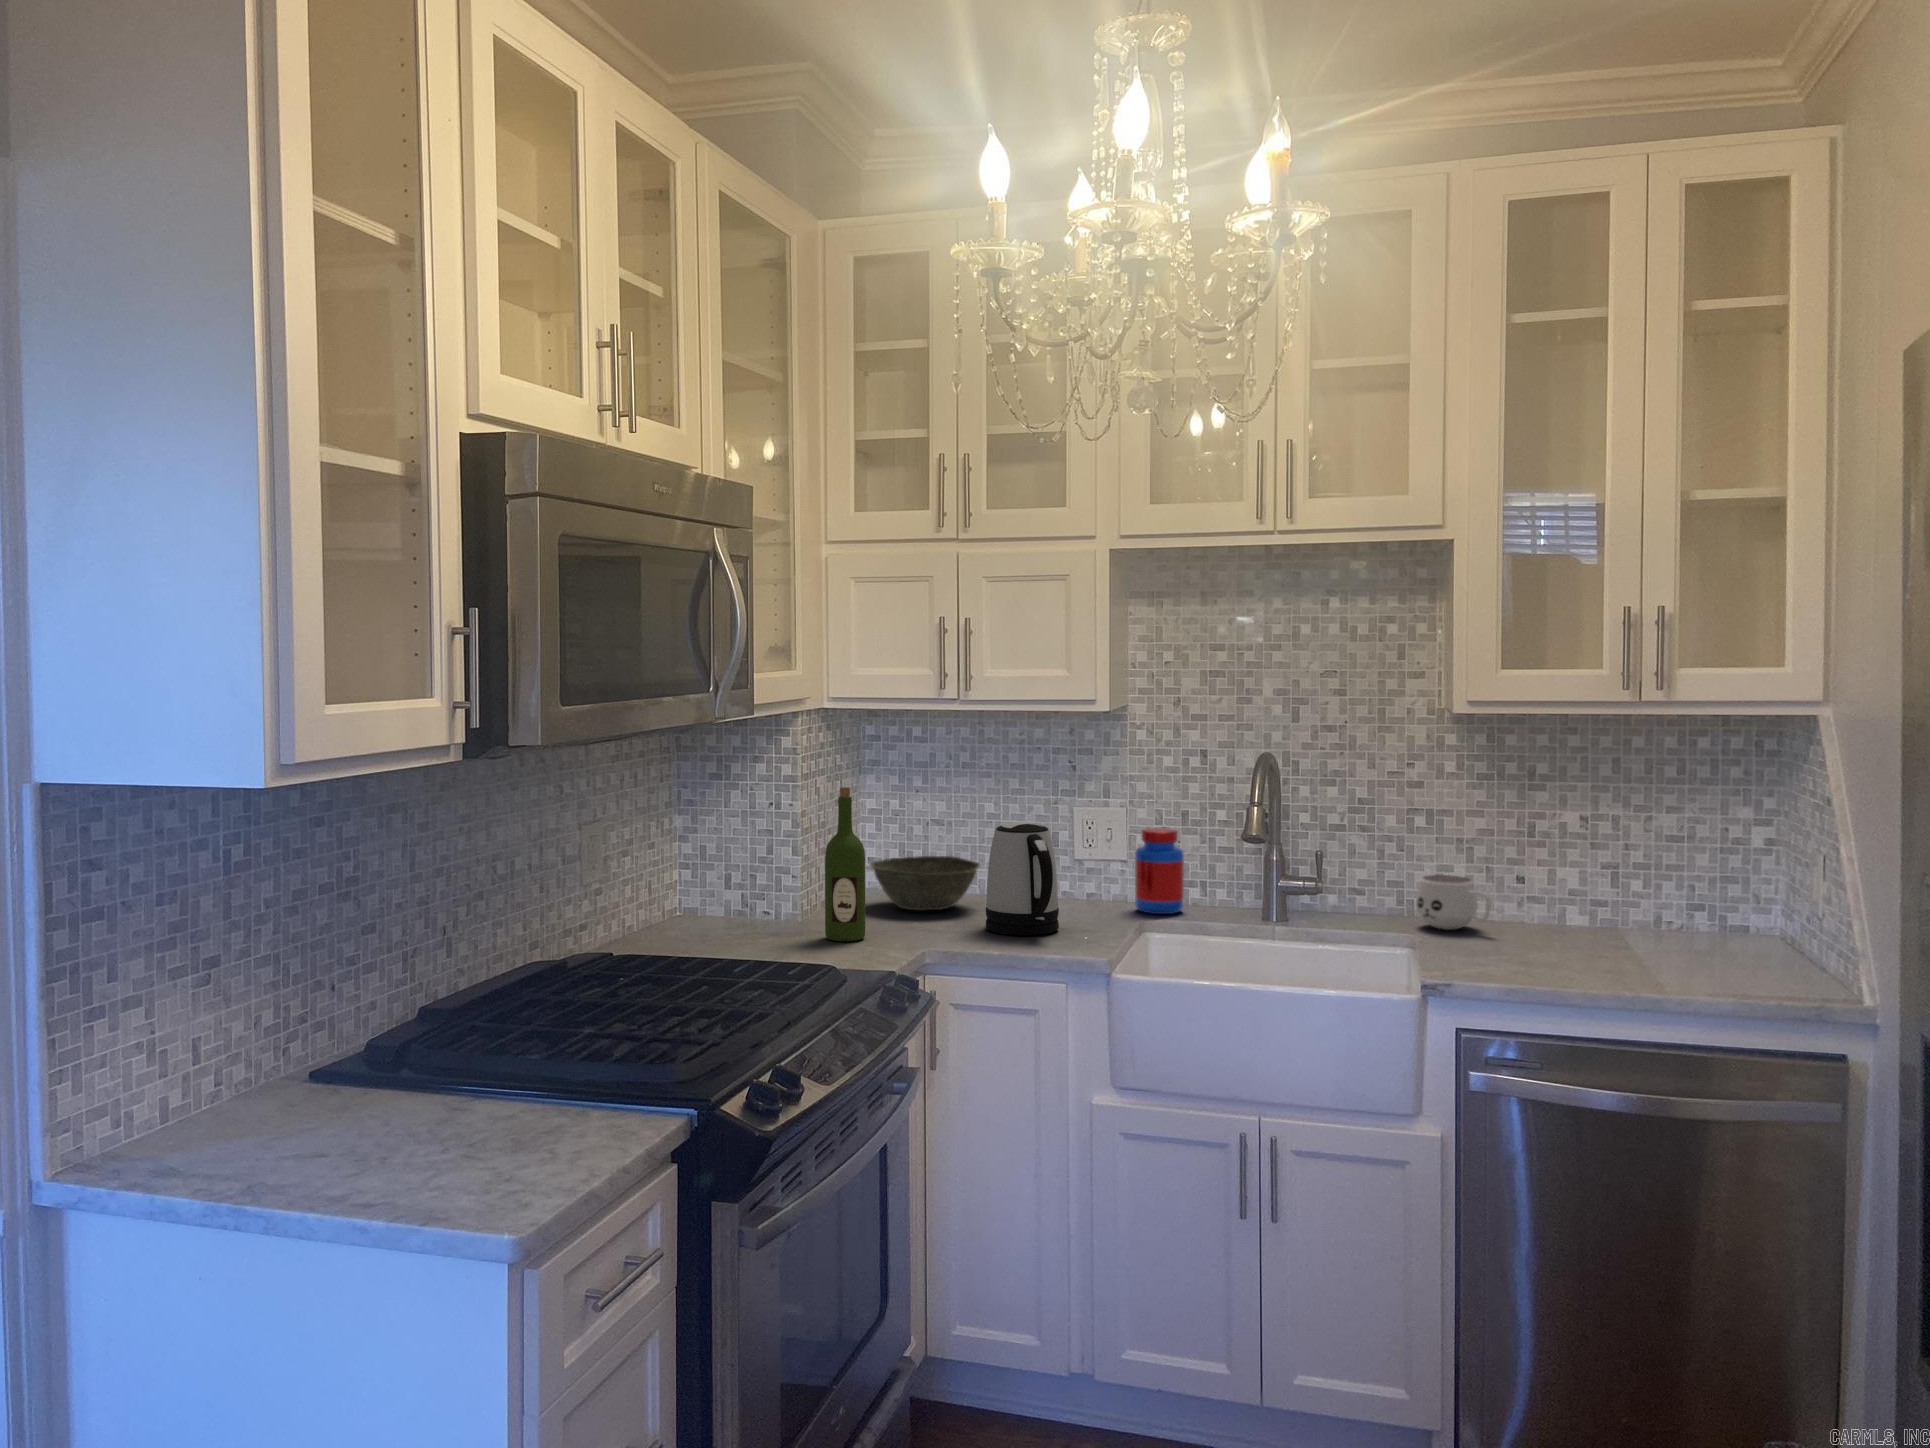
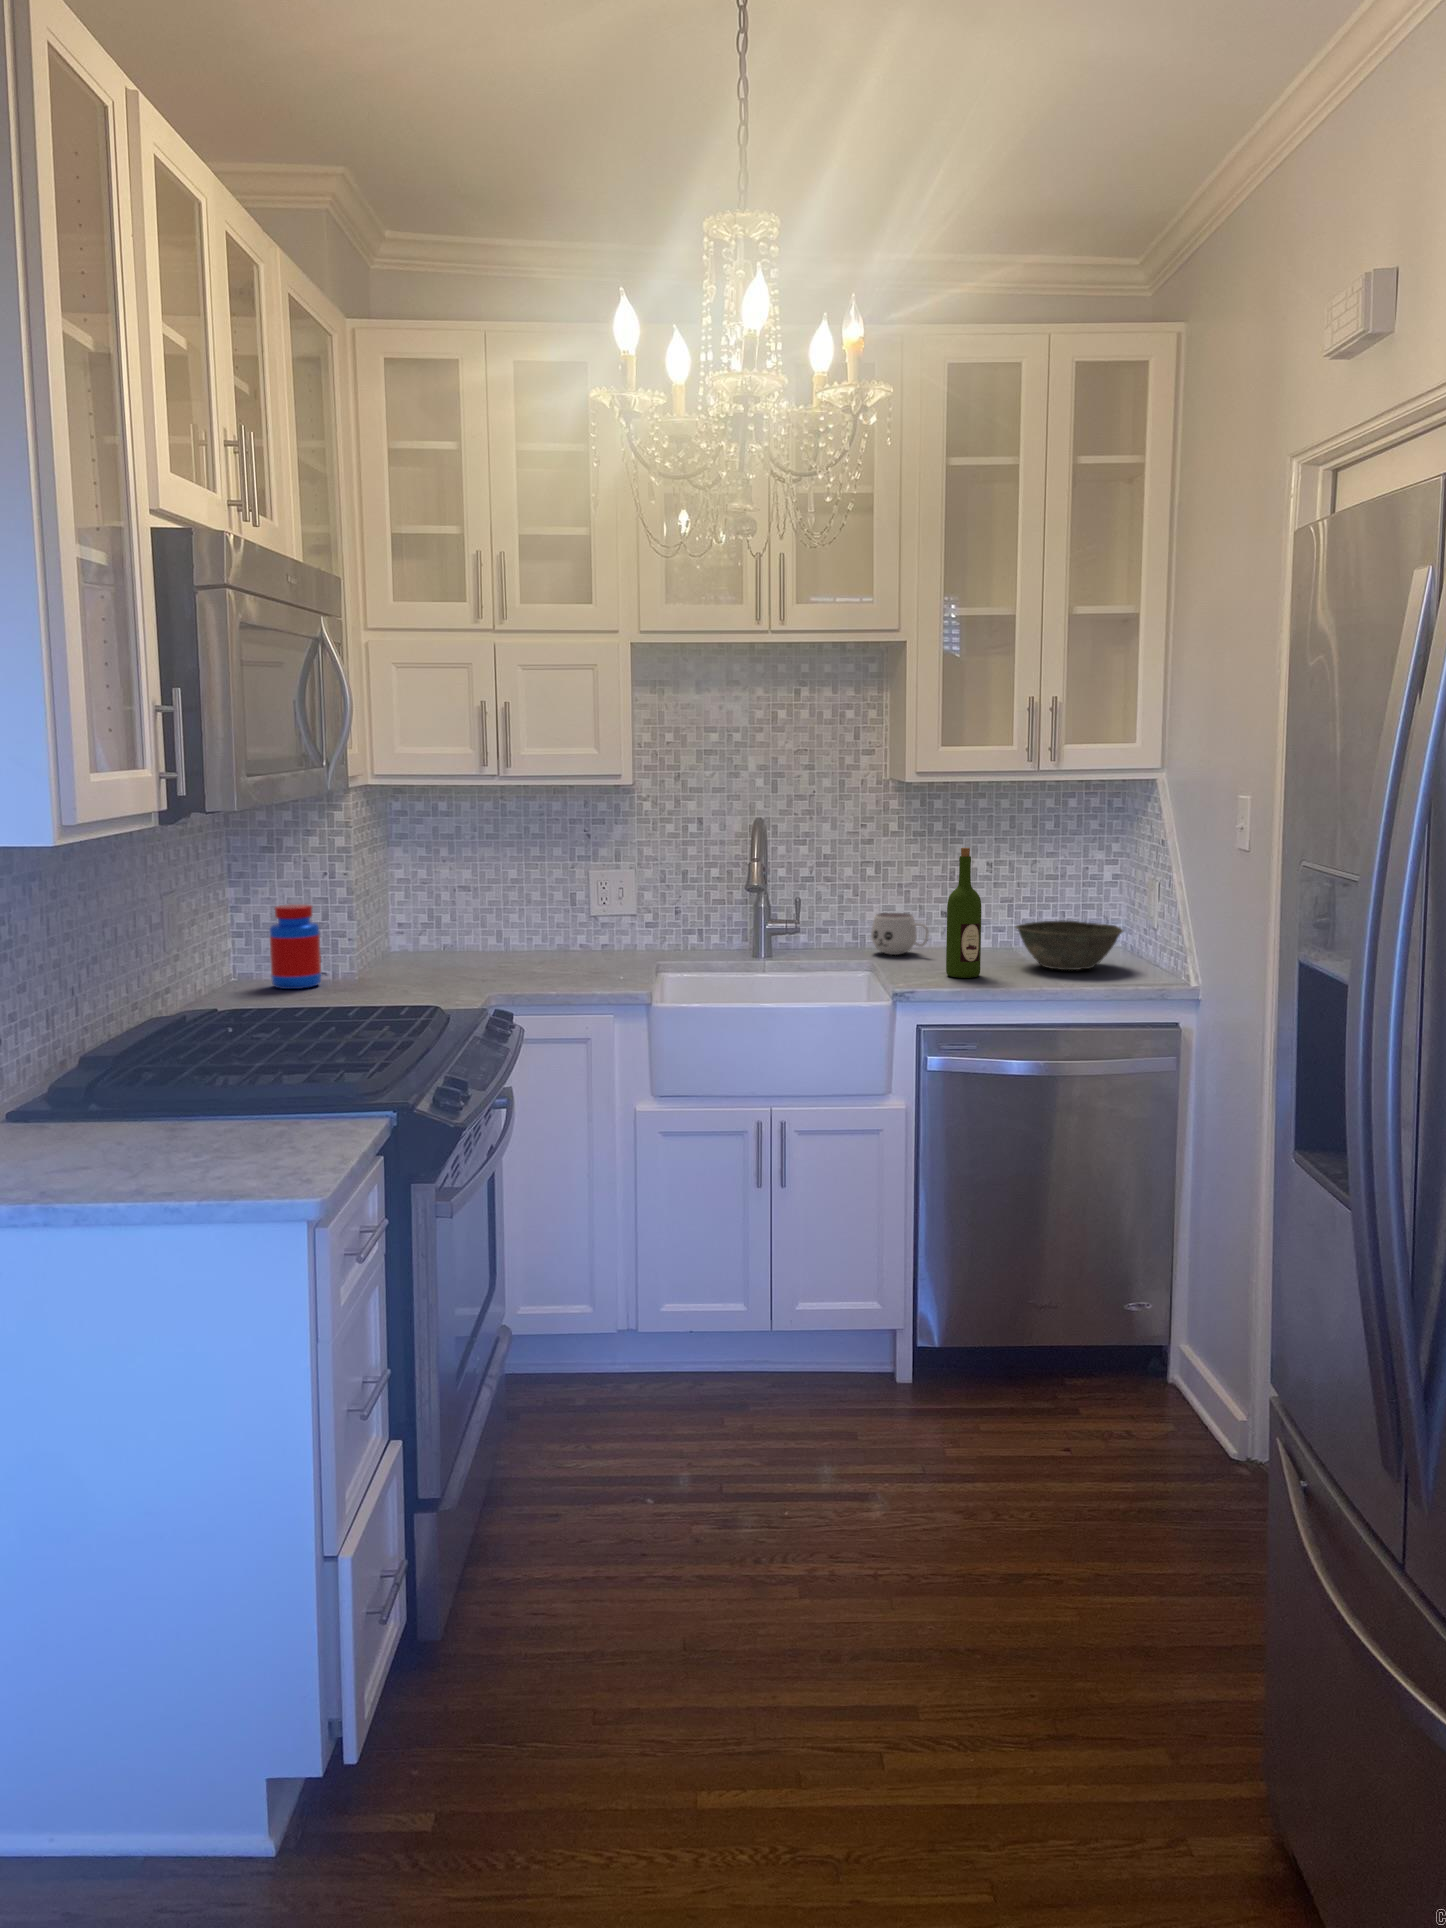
wine bottle: present [825,787,865,941] -> present [946,848,981,978]
kettle: present [986,822,1059,935] -> none [529,881,592,978]
jar: present [1135,828,1184,914] -> present [269,904,321,989]
bowl: present [870,856,980,910] -> present [1016,920,1123,970]

